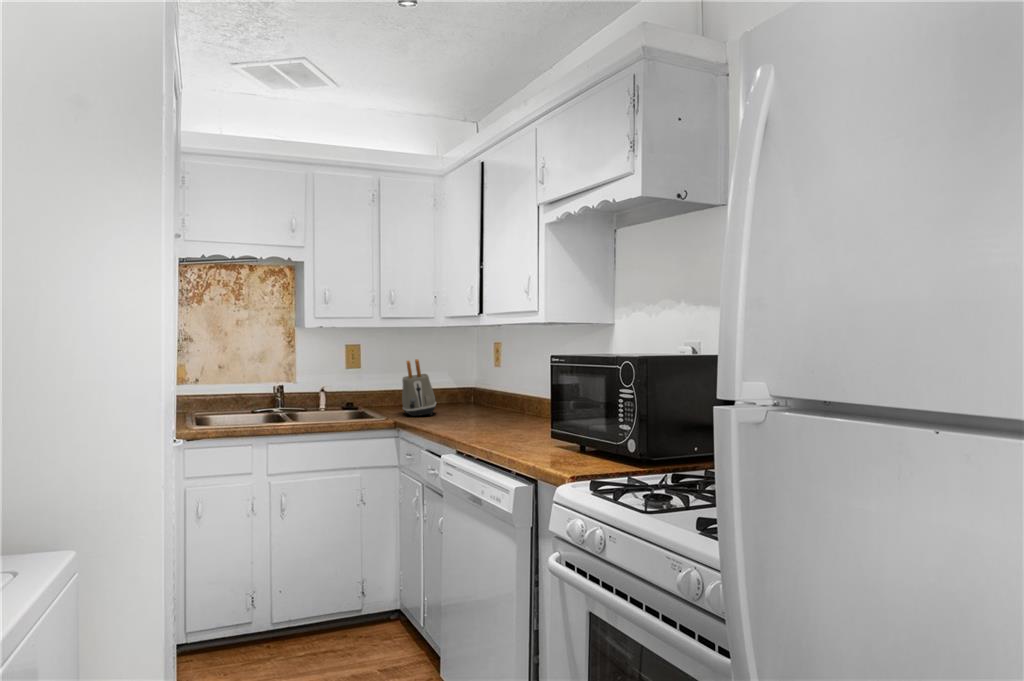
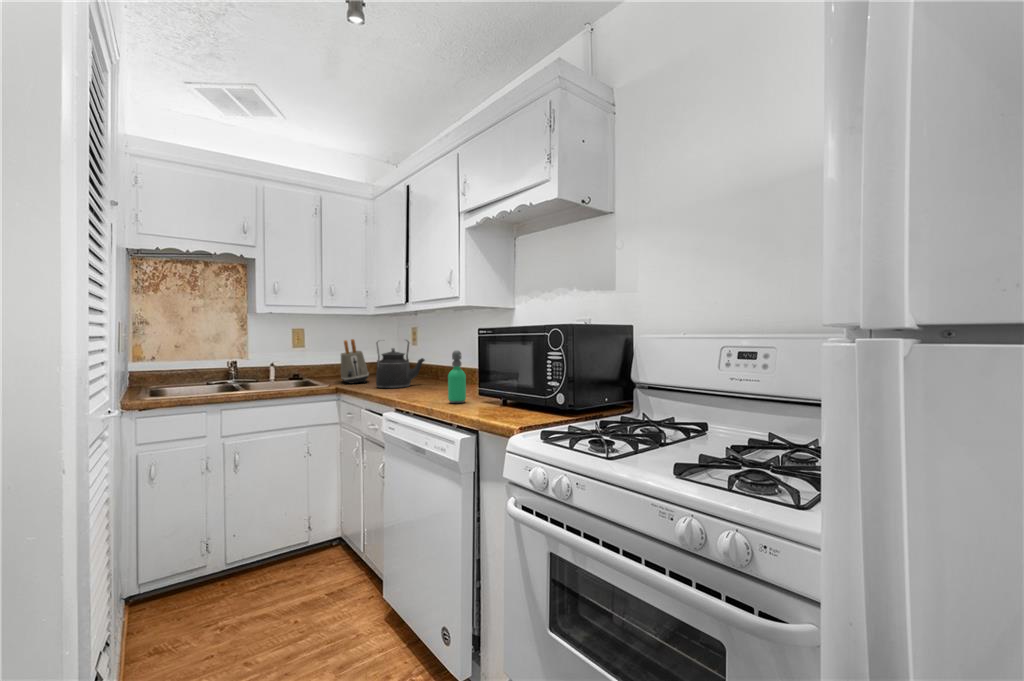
kettle: none [441,362,503,424] -> present [376,340,425,388]
soap dispenser: none [516,381,538,446] -> present [448,350,466,403]

